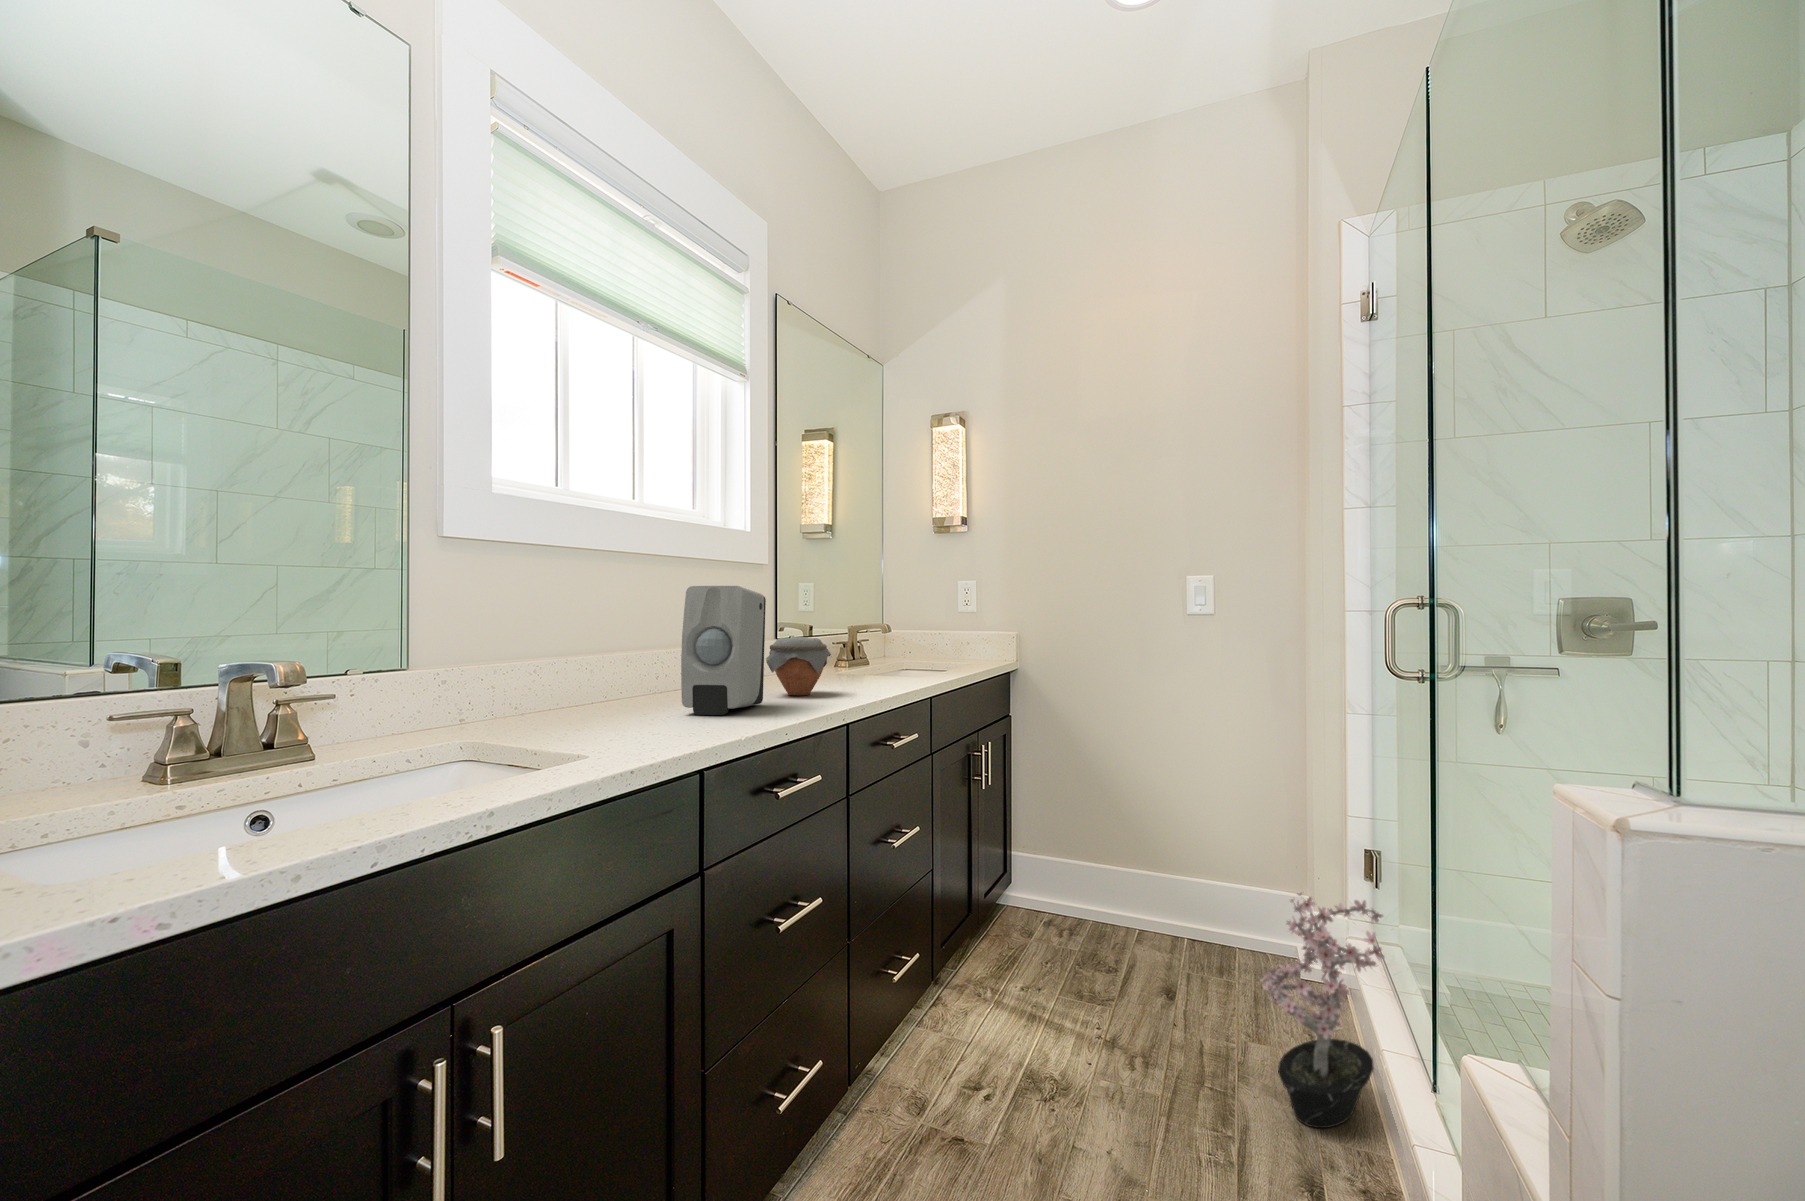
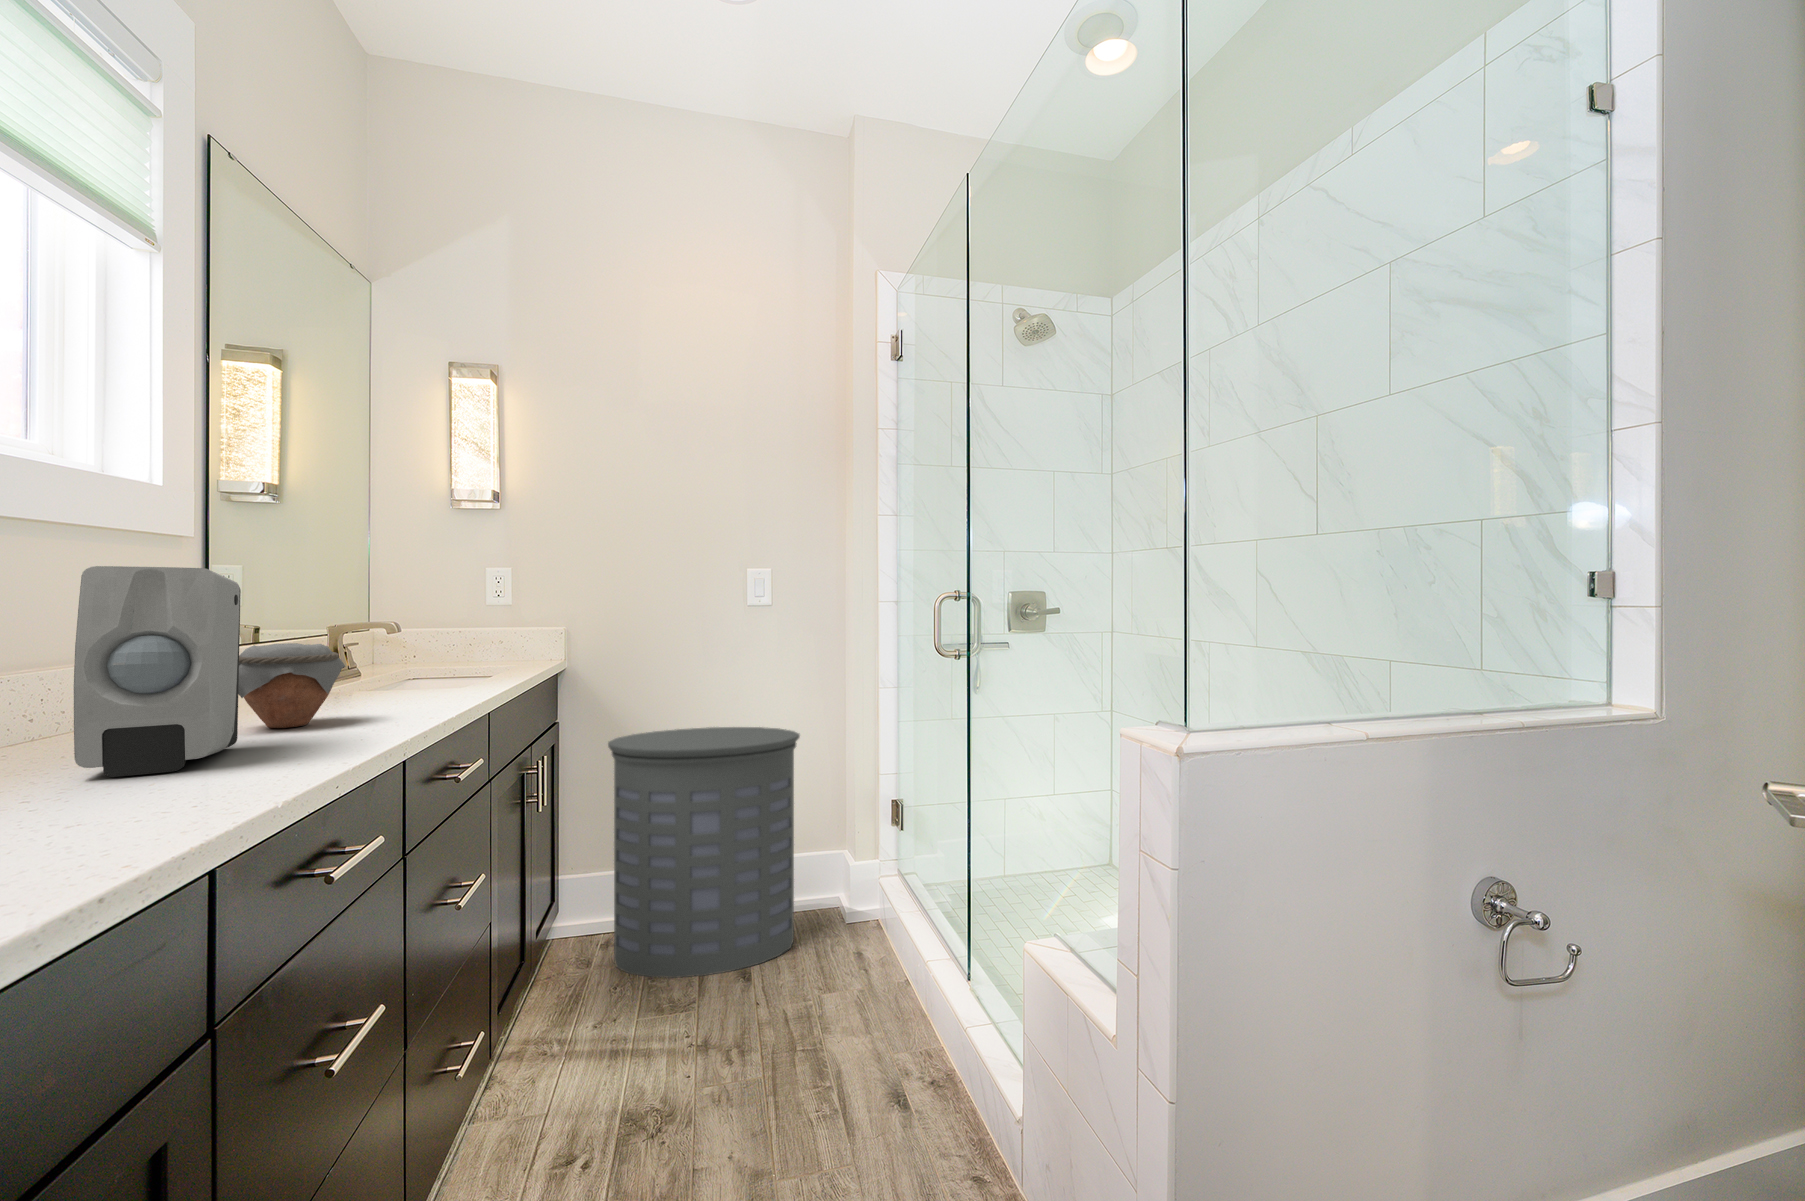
laundry hamper: none [1045,732,1237,986] -> present [608,727,800,978]
potted plant: present [1261,893,1384,1128] -> none [833,836,944,1050]

